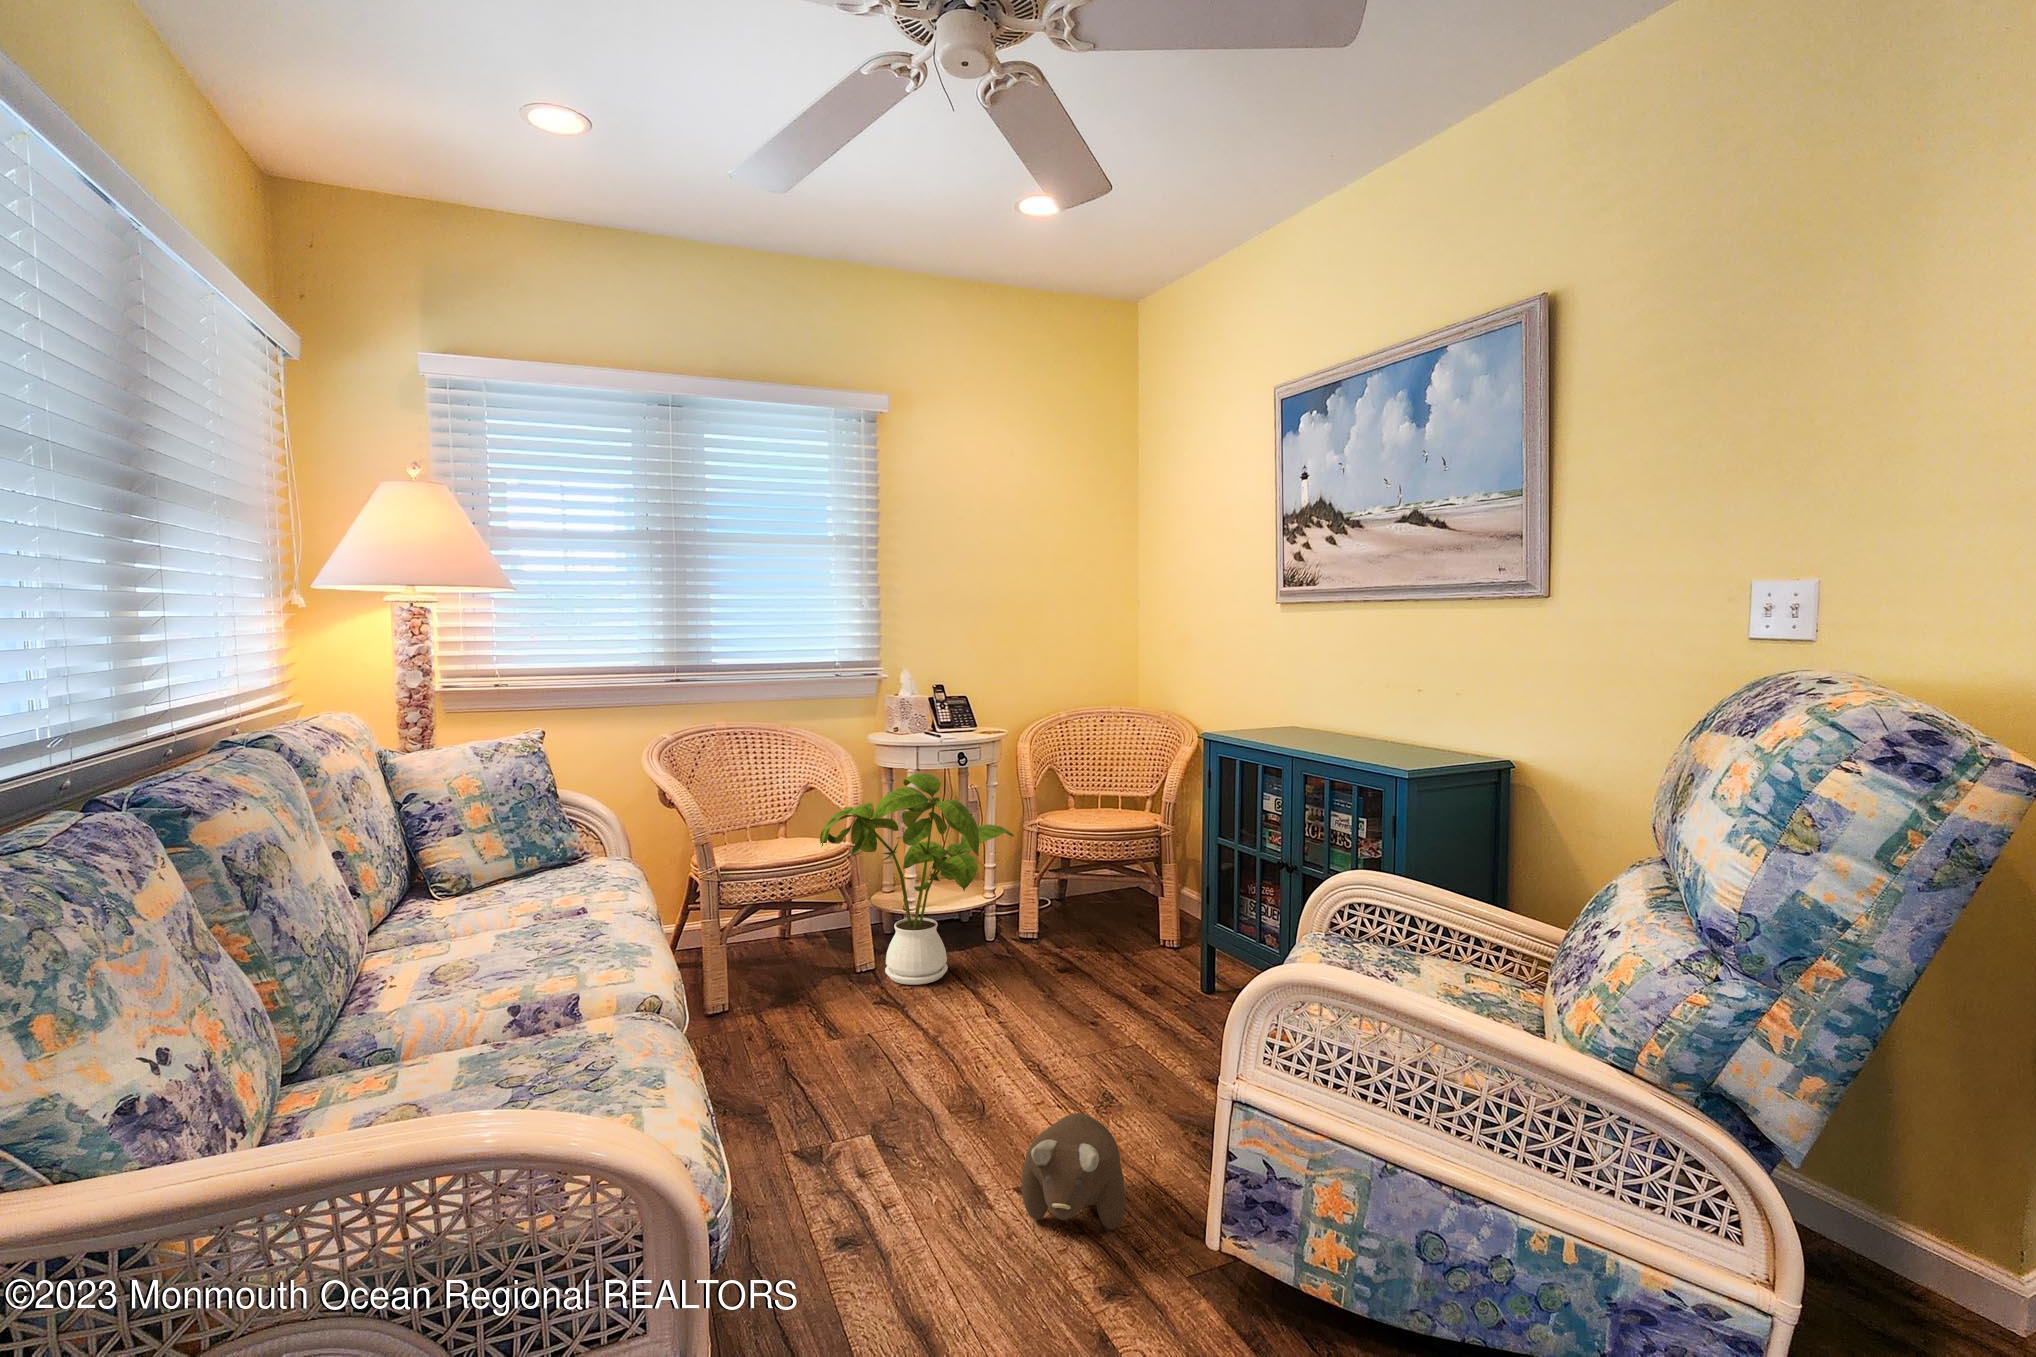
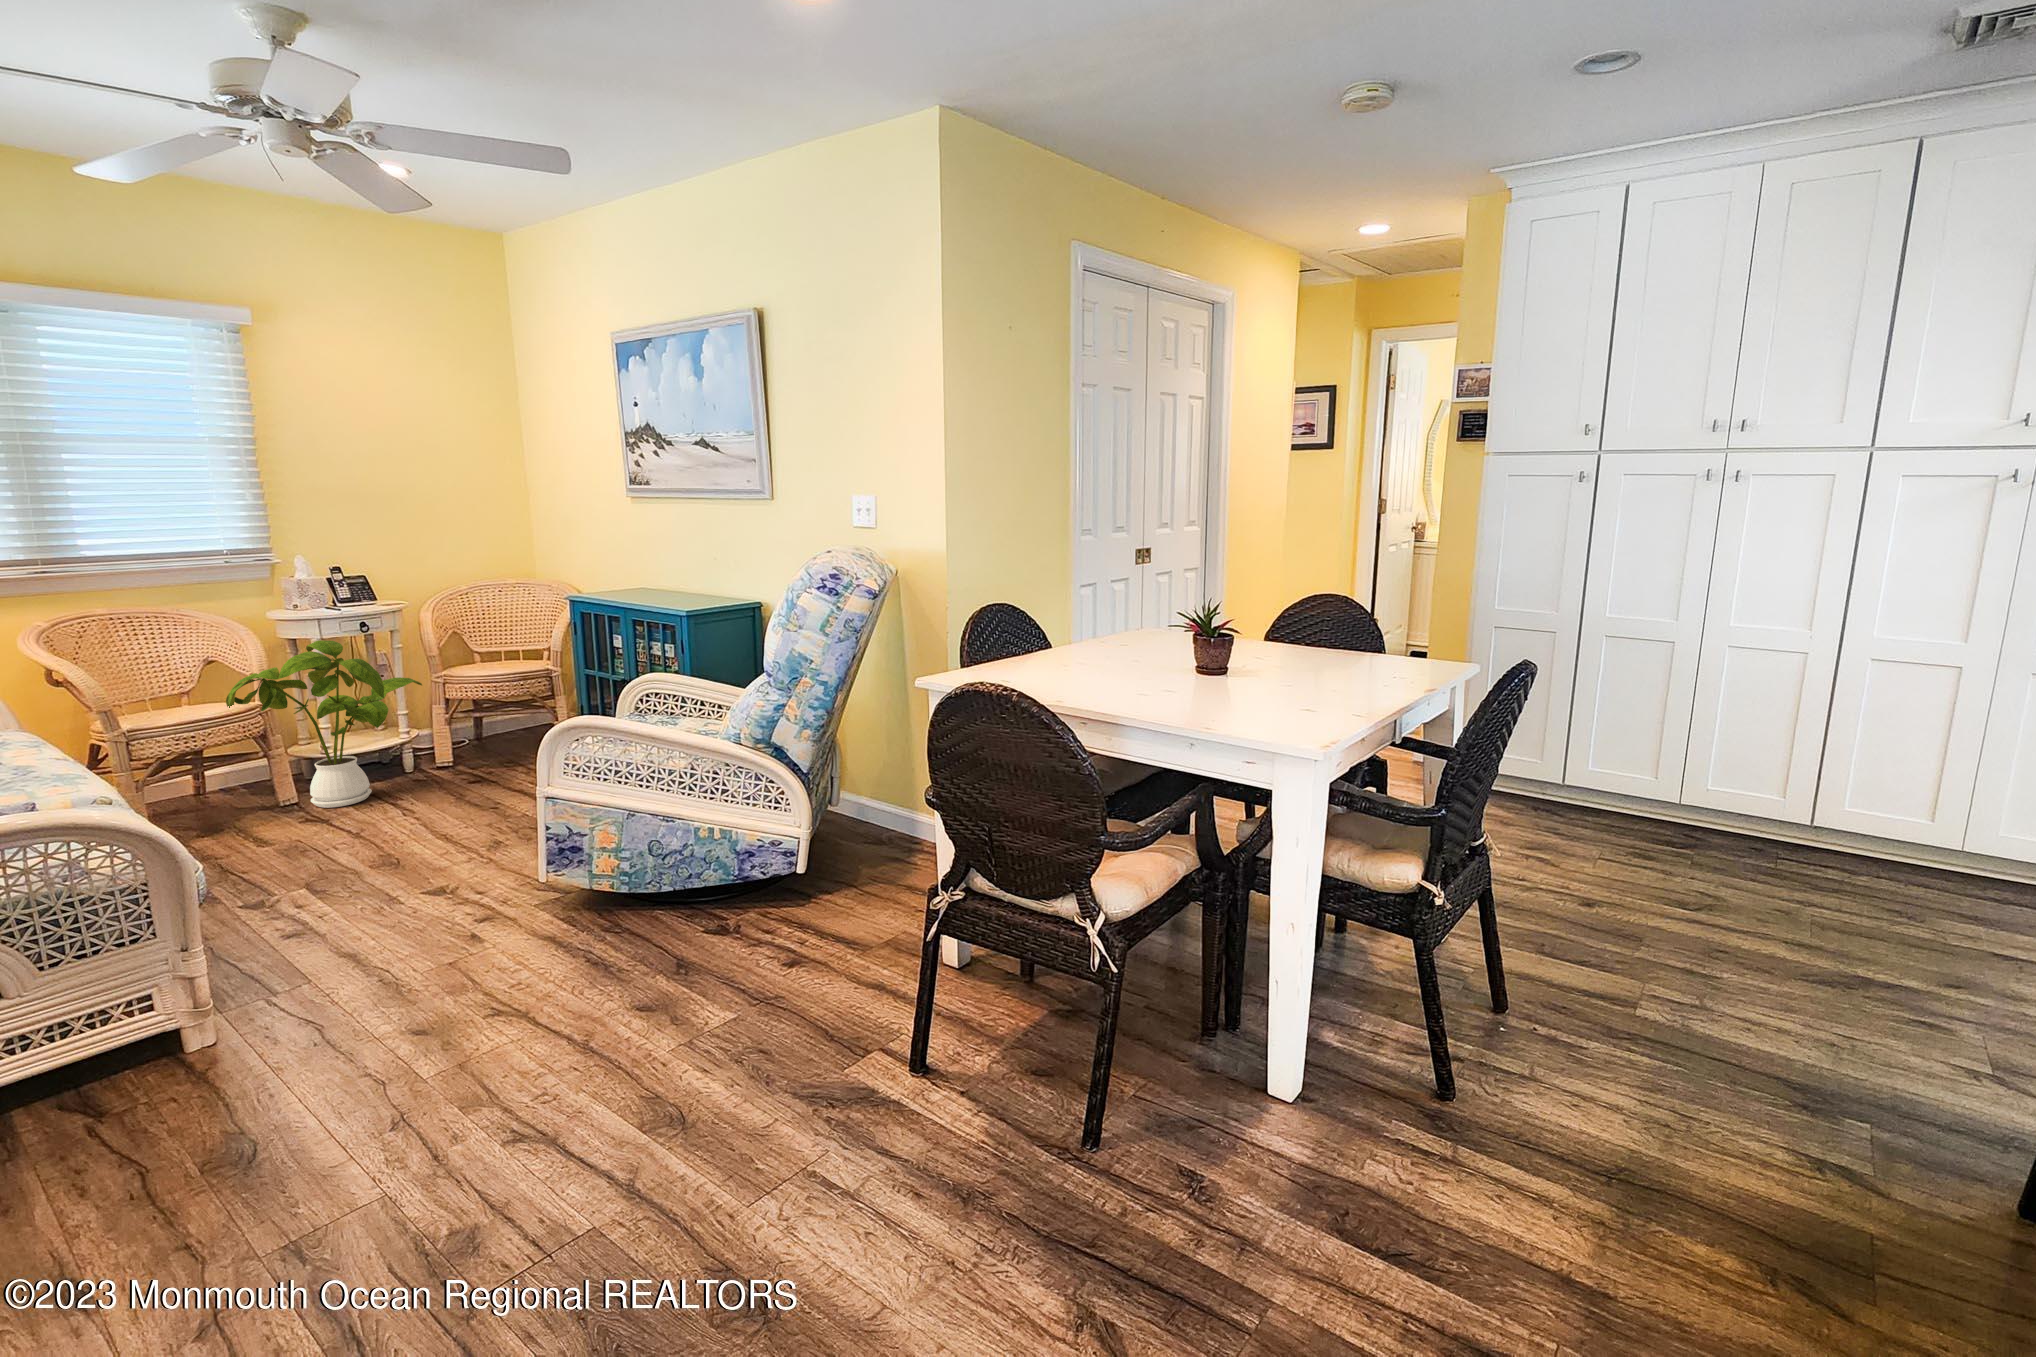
plush toy: present [1021,1113,1125,1230] -> none [425,837,499,903]

